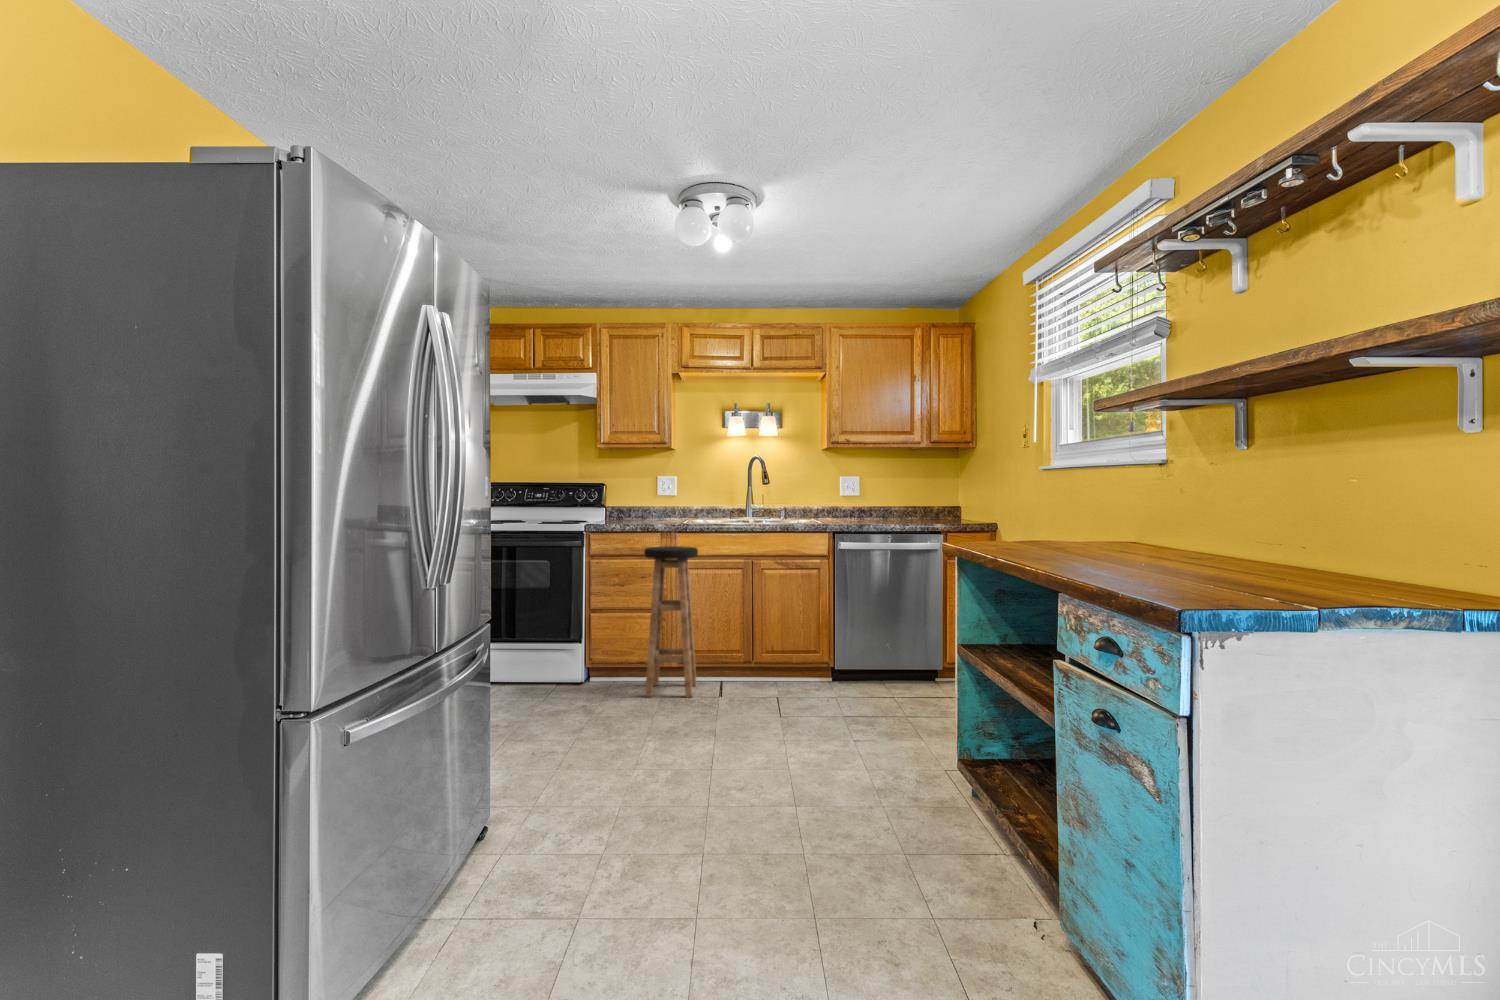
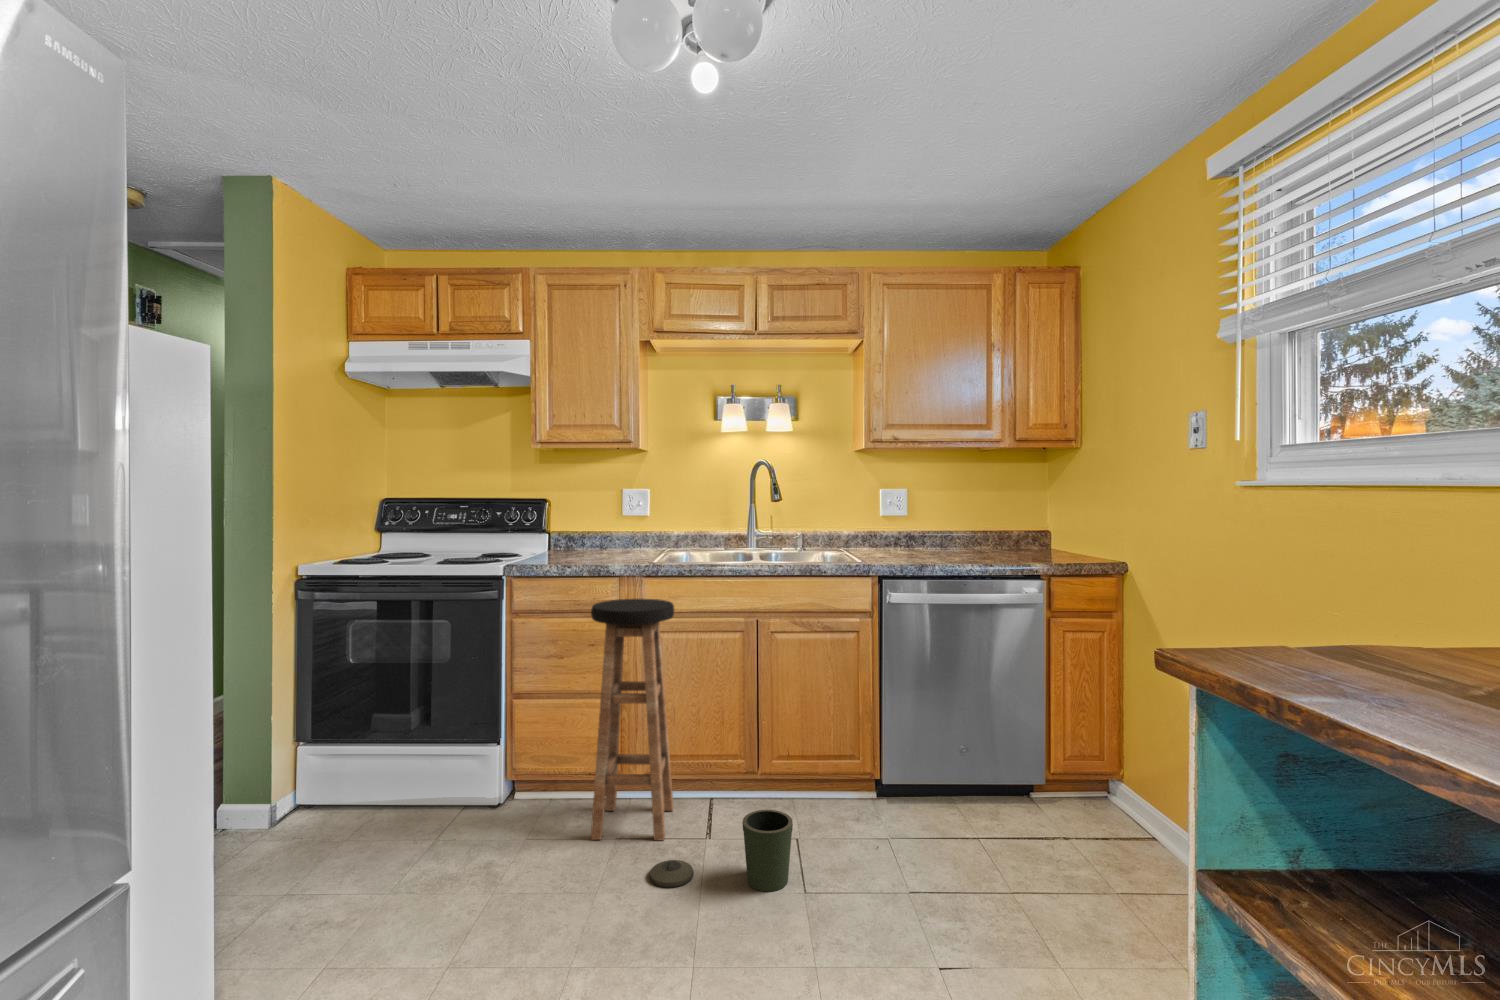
trash can: none [685,671,773,716] -> present [650,810,793,892]

